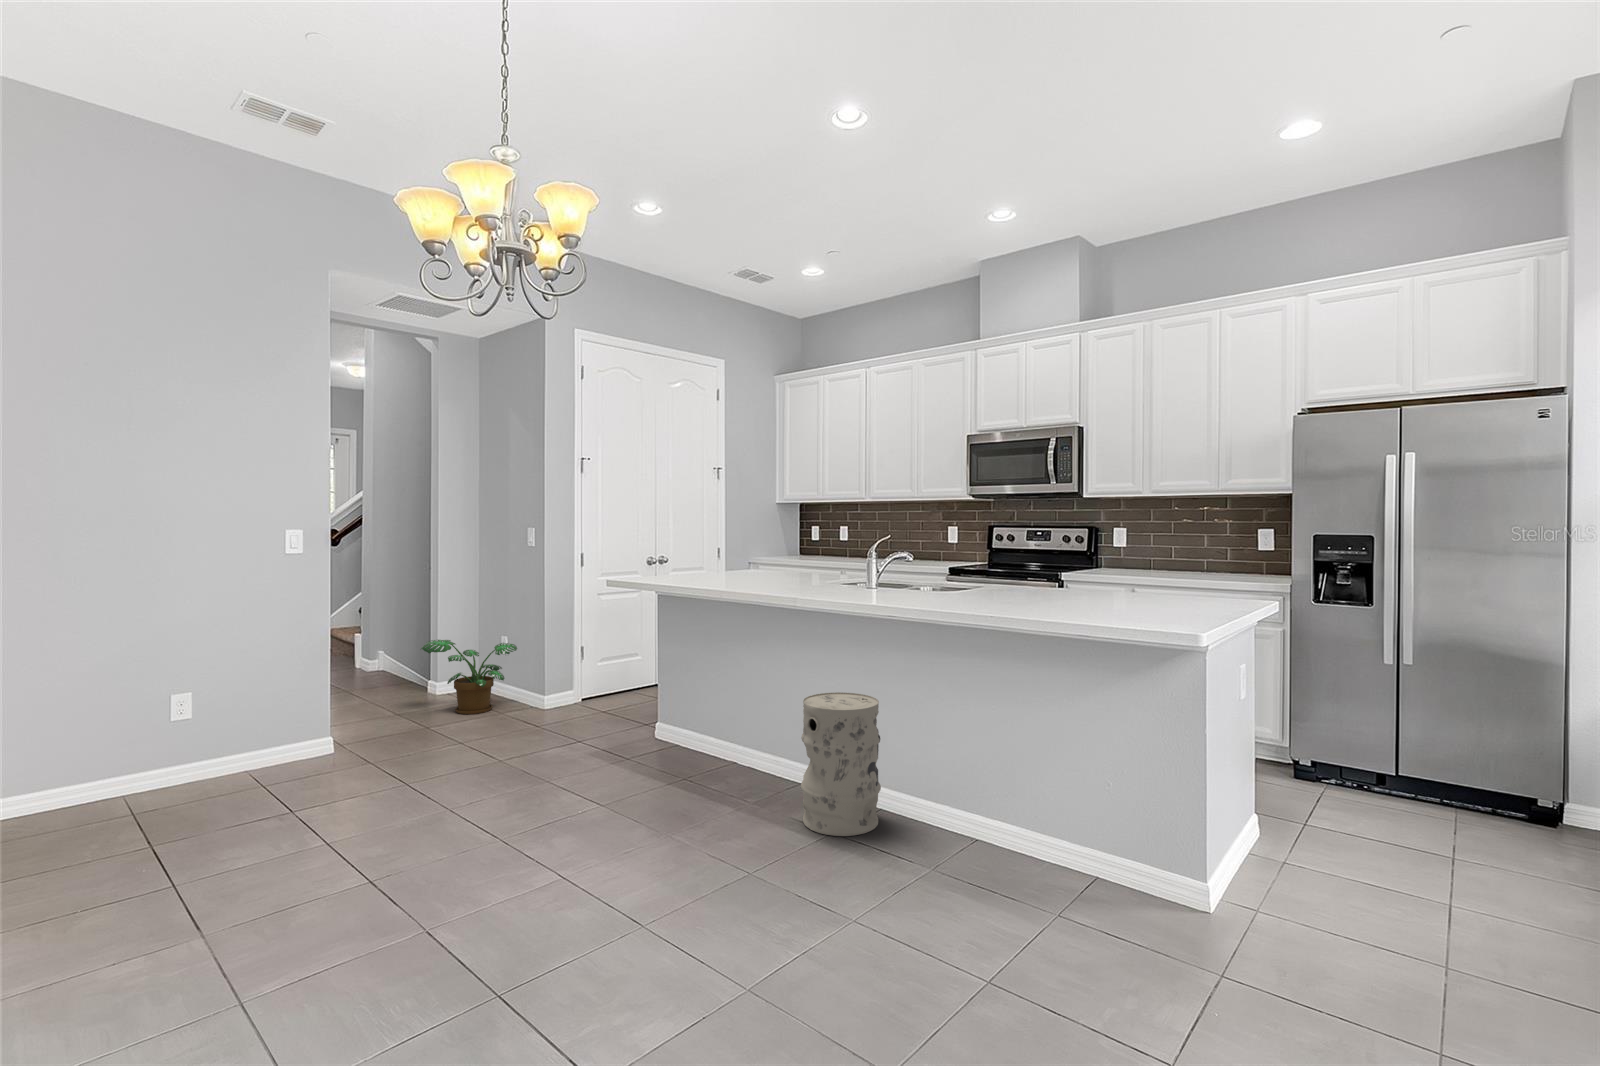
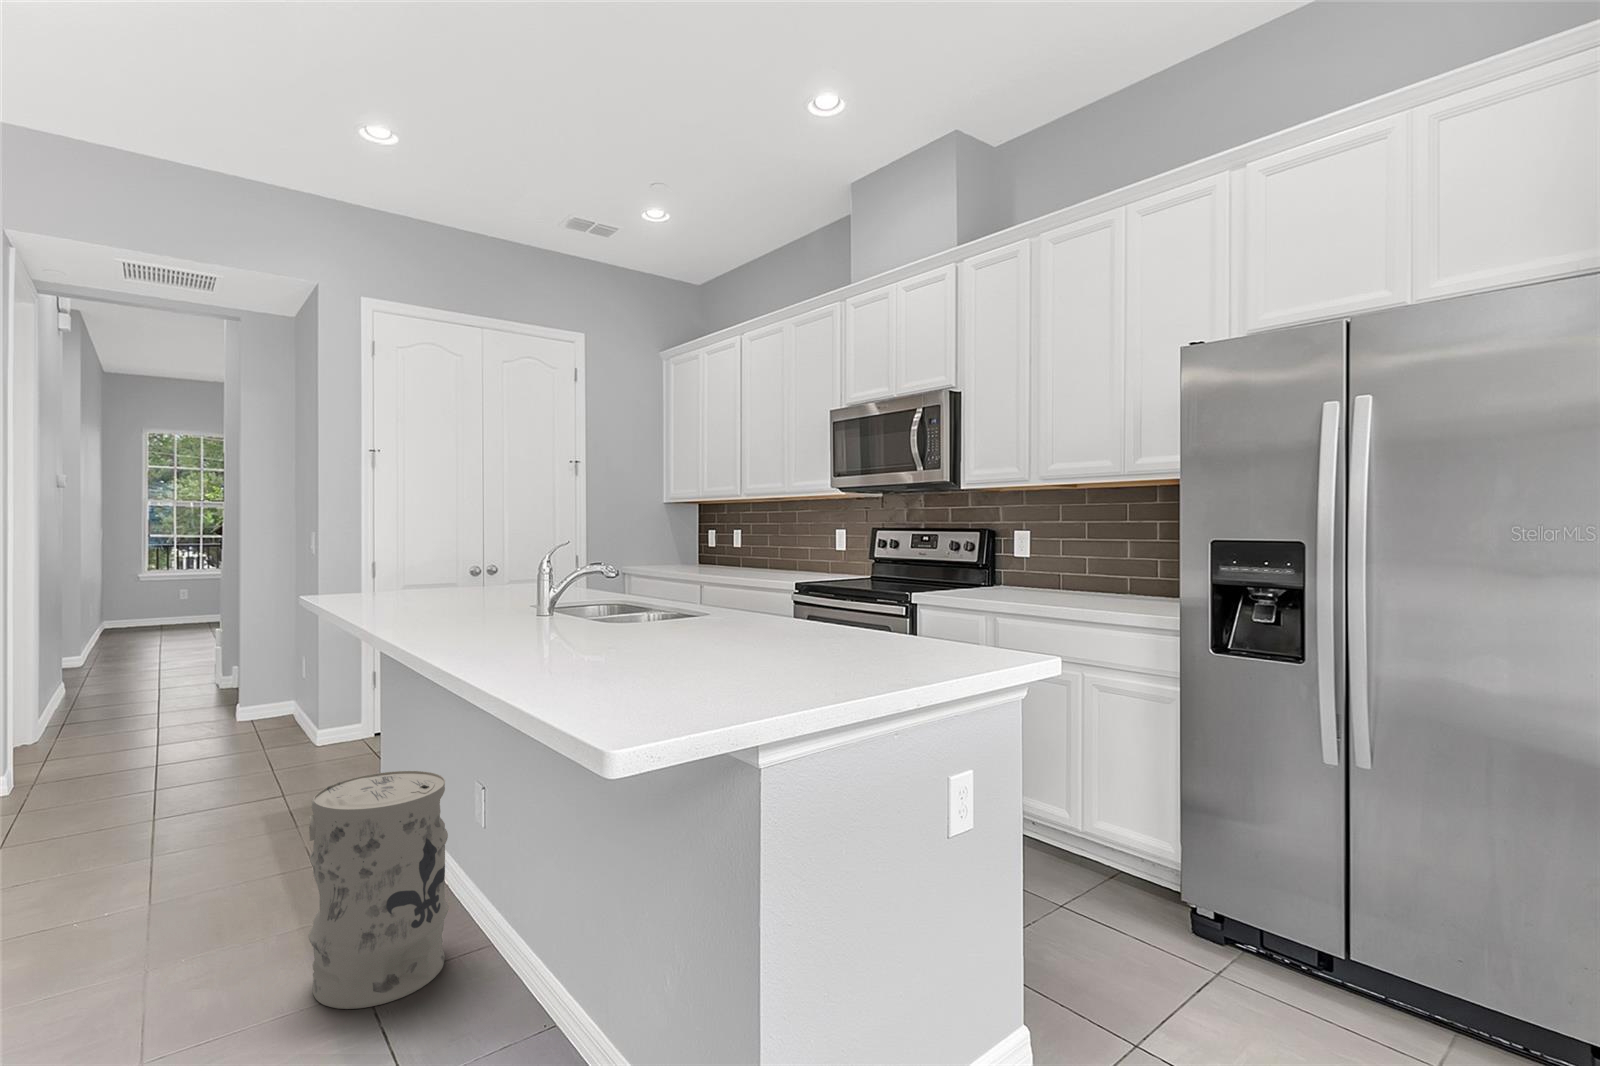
potted plant: present [420,640,517,714] -> none [179,660,294,751]

